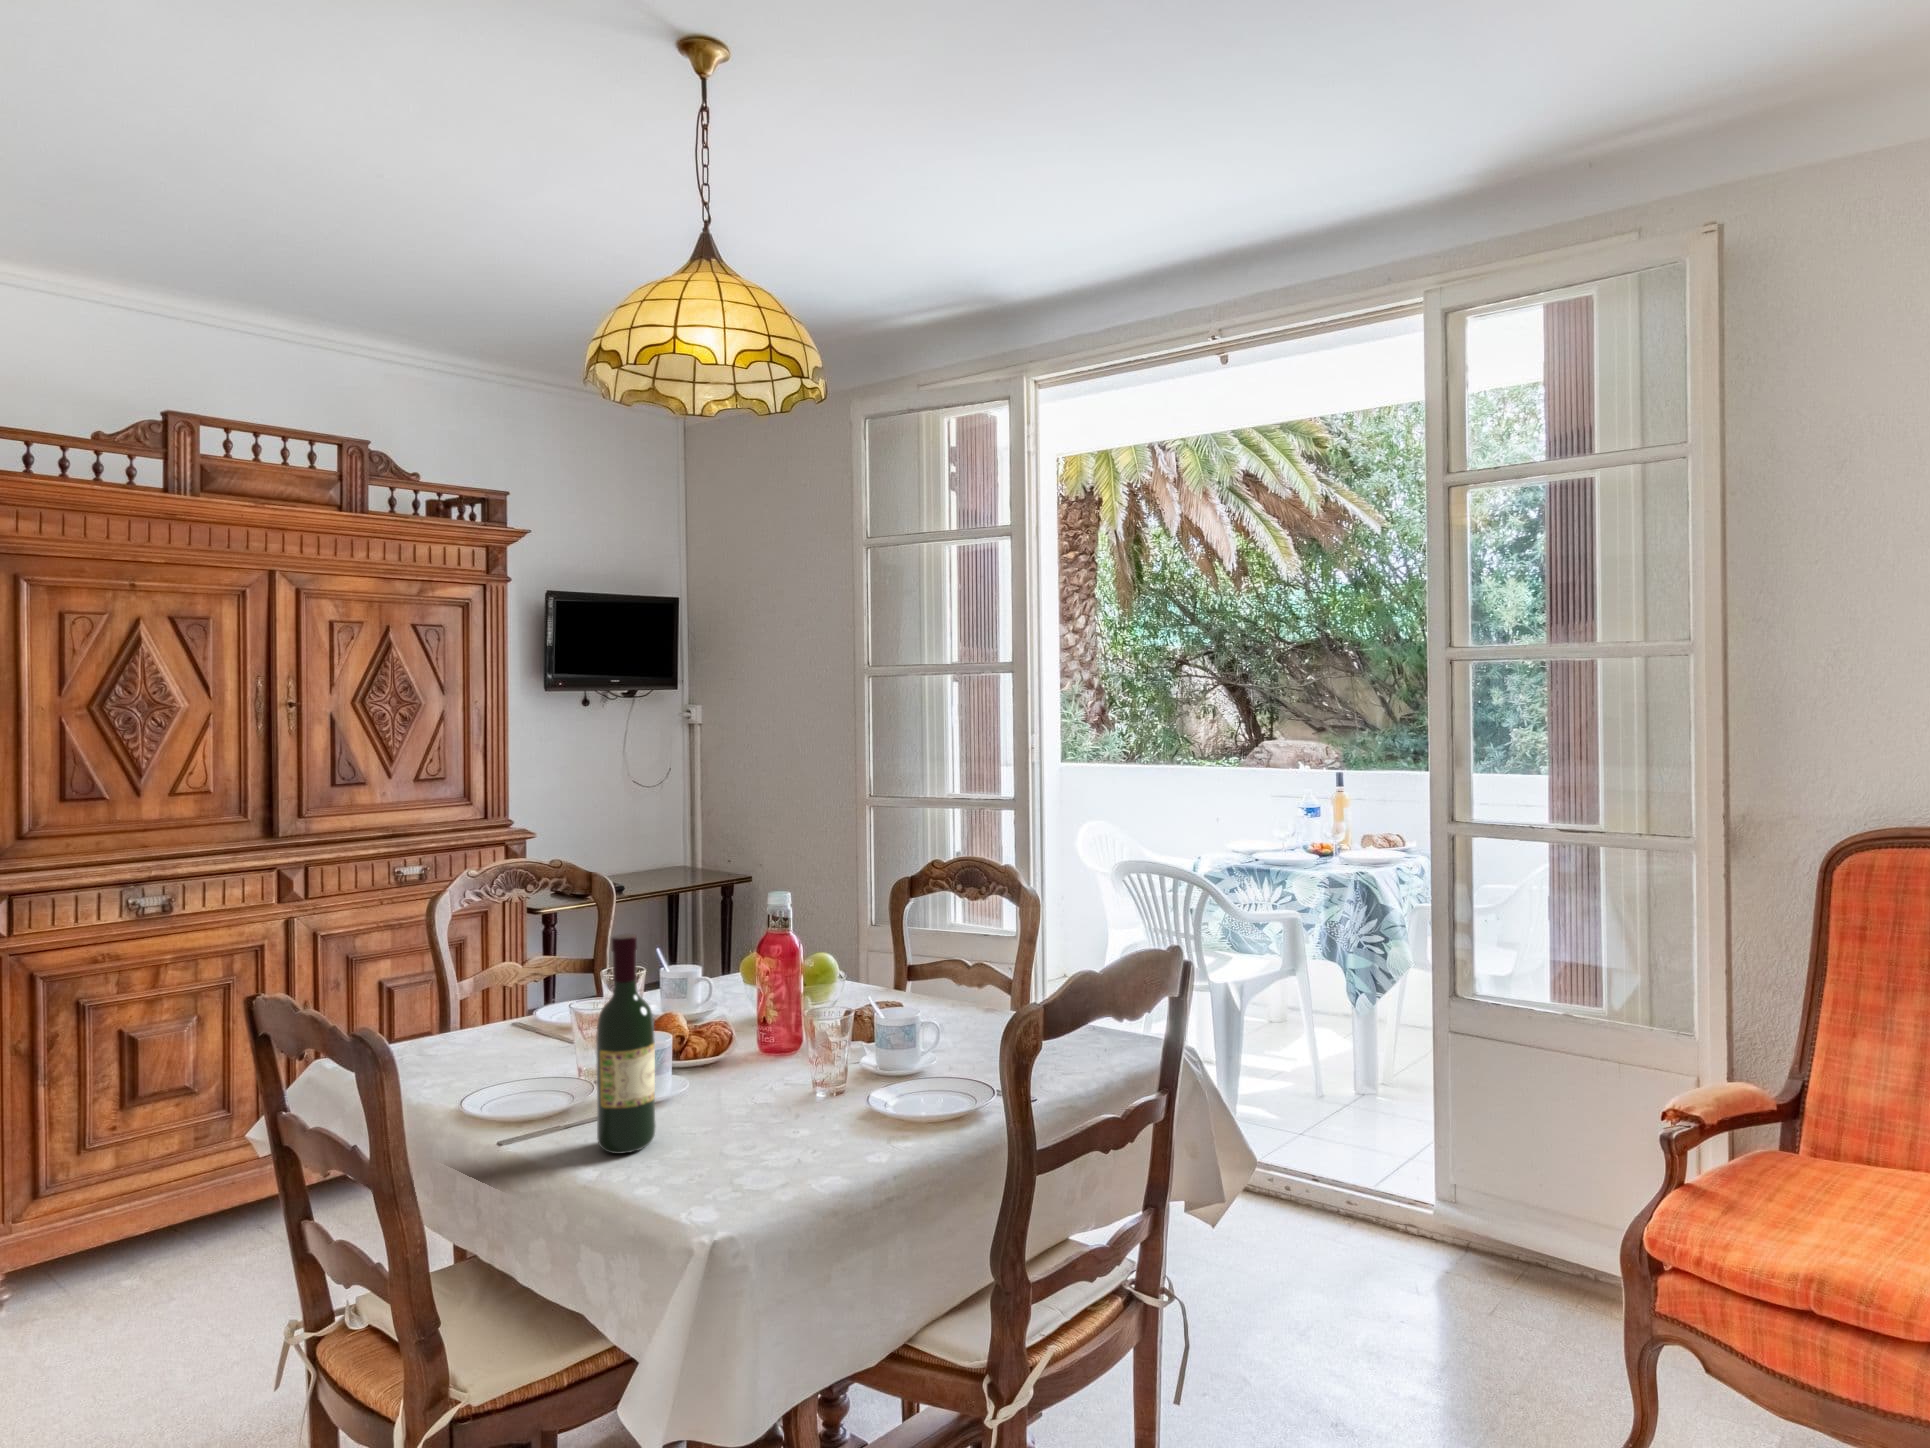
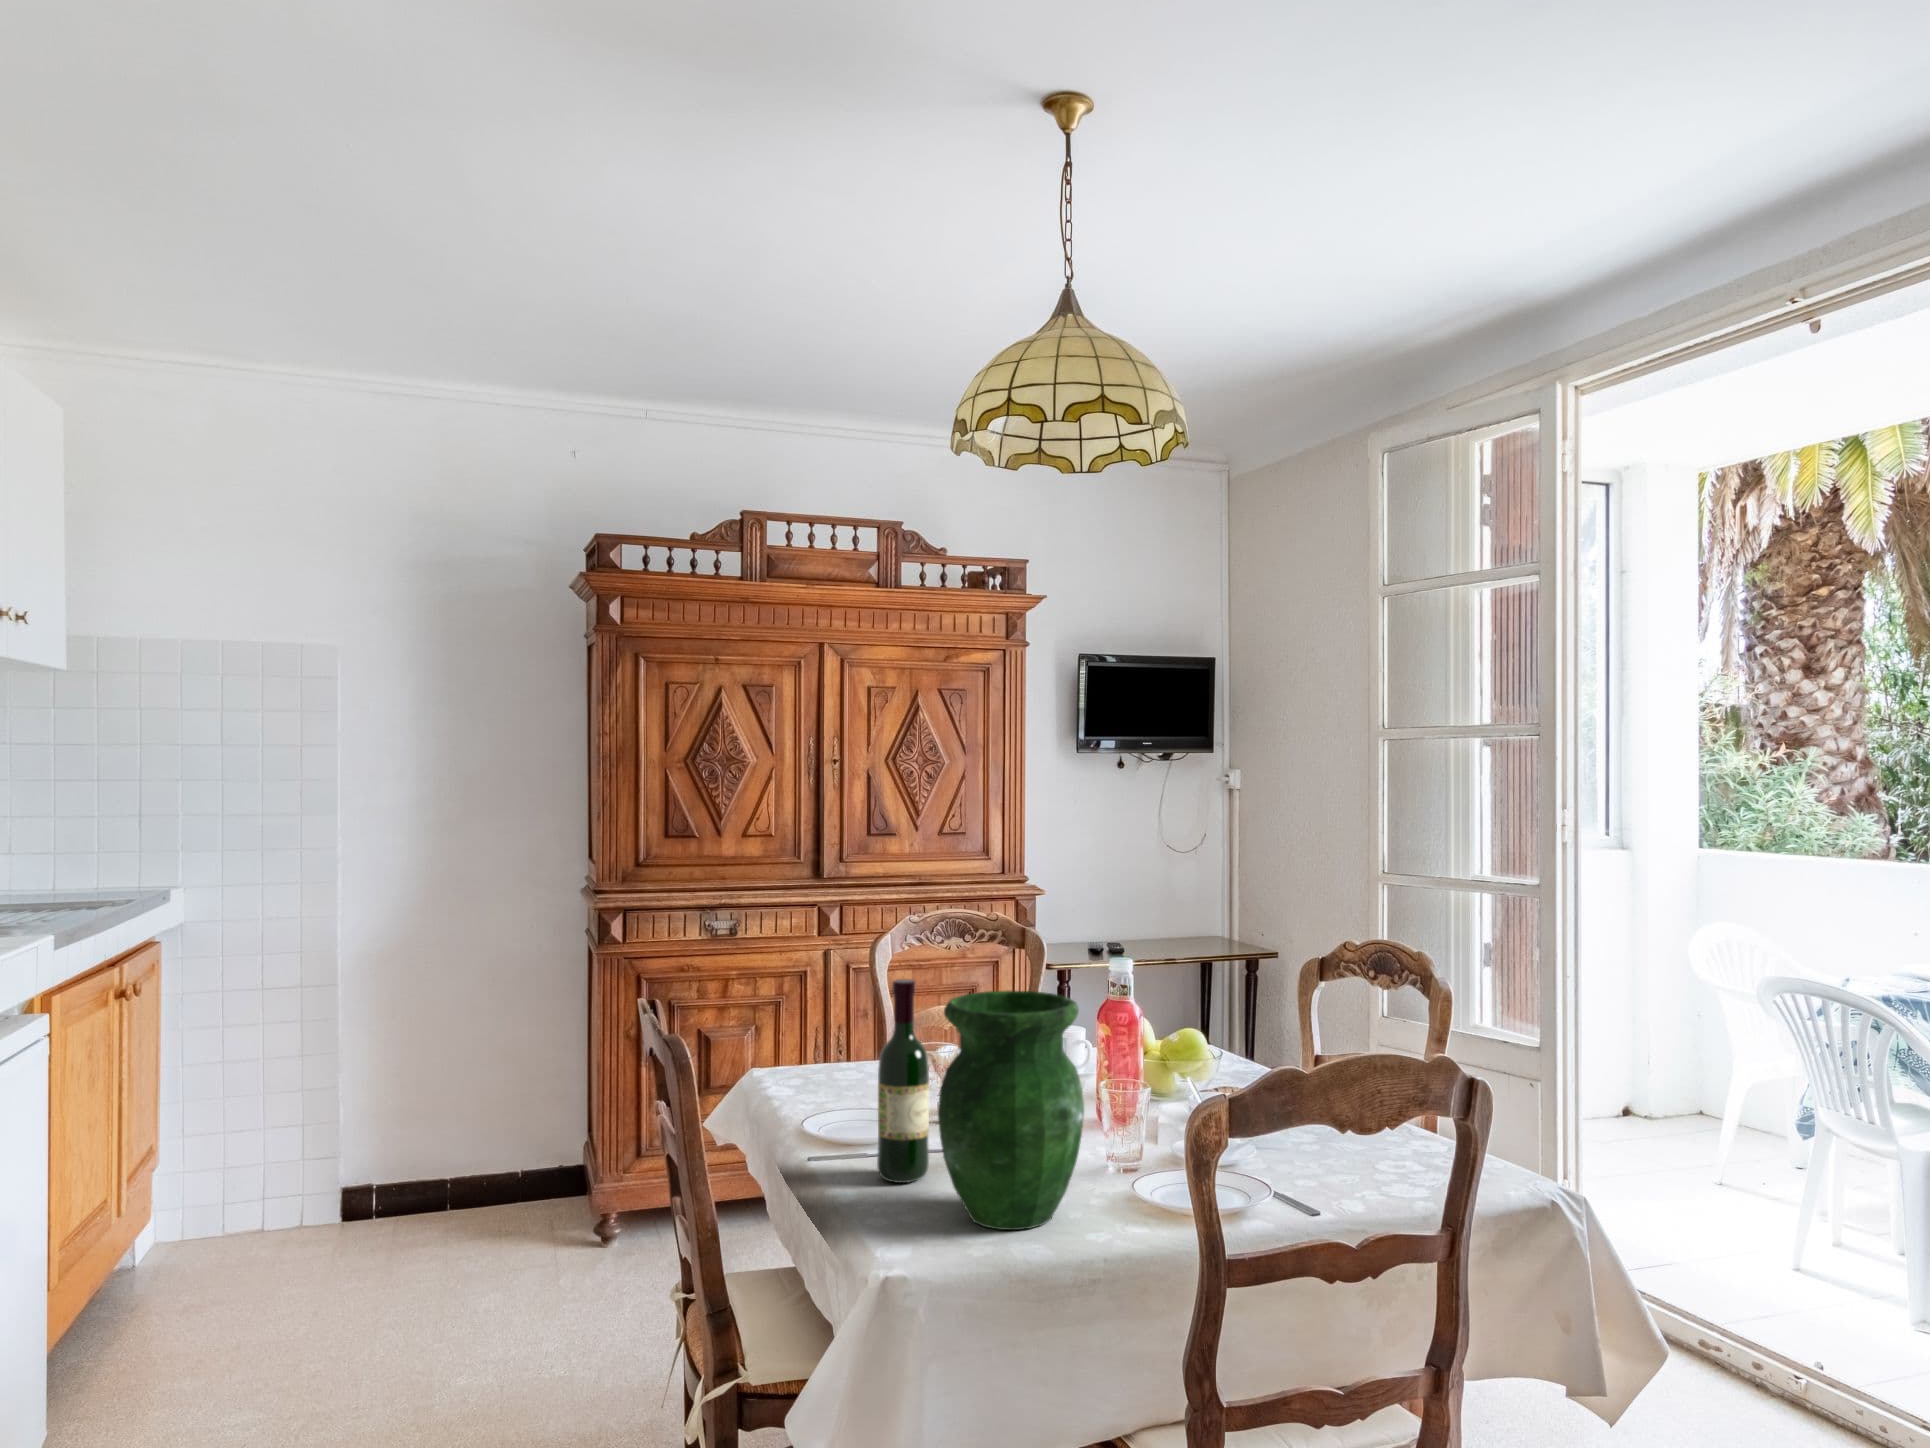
vase: none [701,930,855,1178] -> present [938,991,1084,1230]

